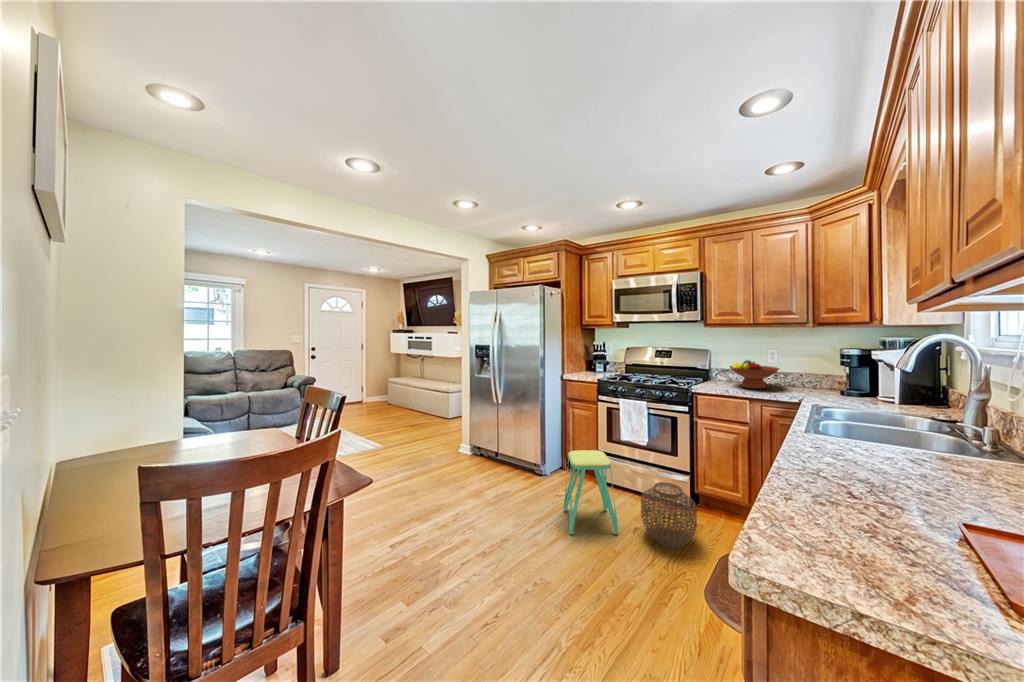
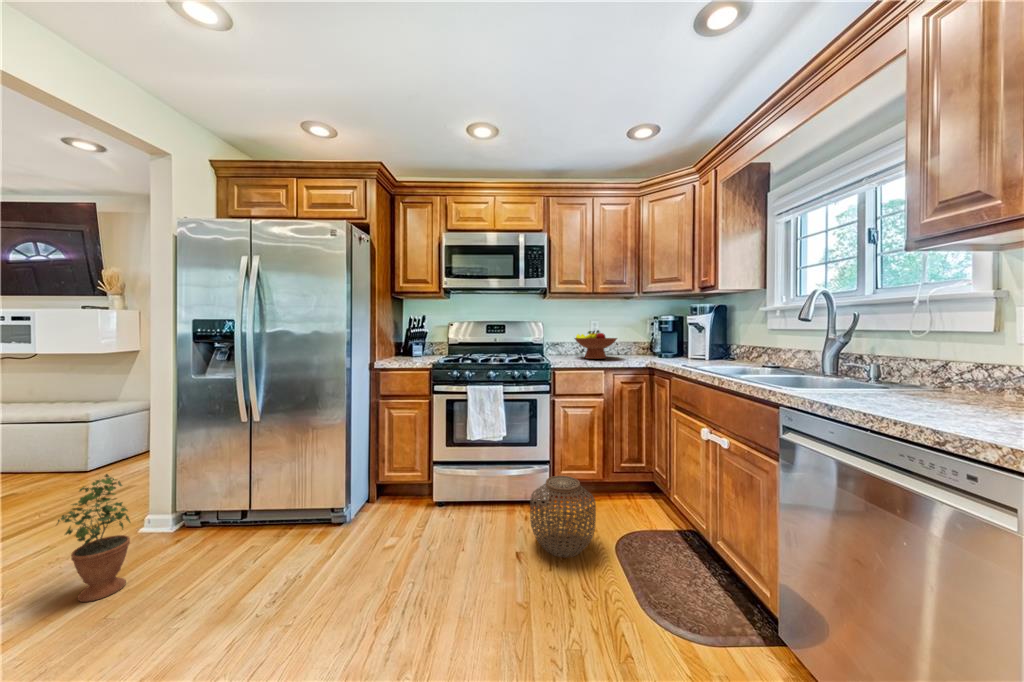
potted plant: none [426,422,449,477] -> present [57,474,131,602]
stool: present [564,450,618,534] -> none [416,456,509,596]

